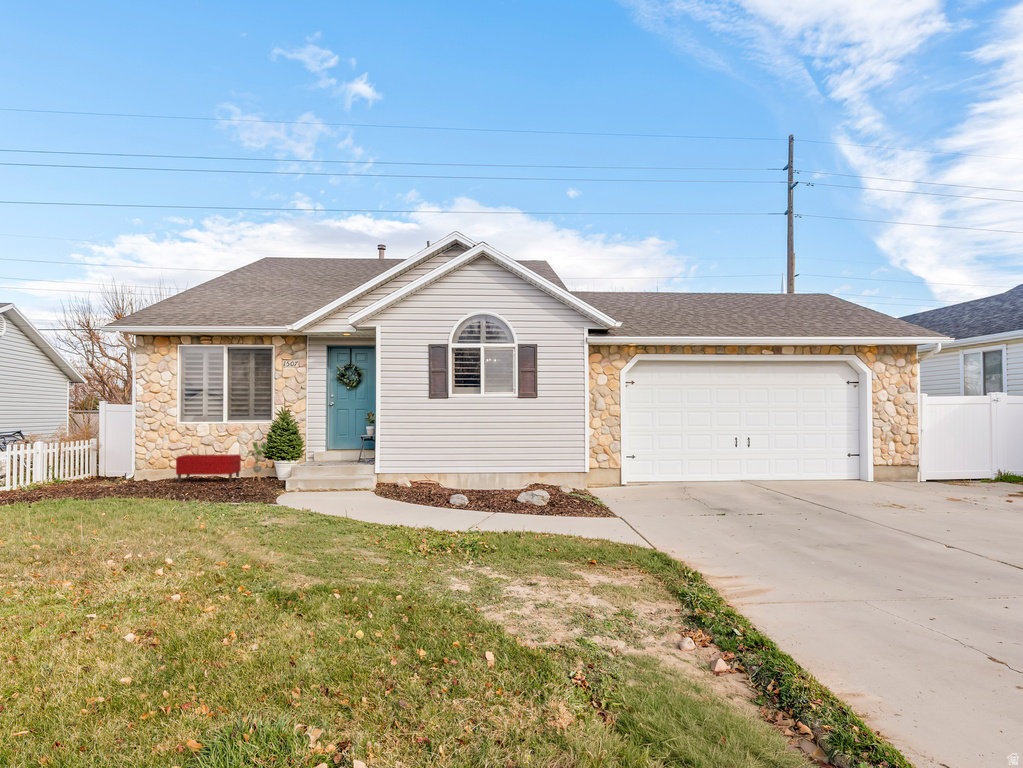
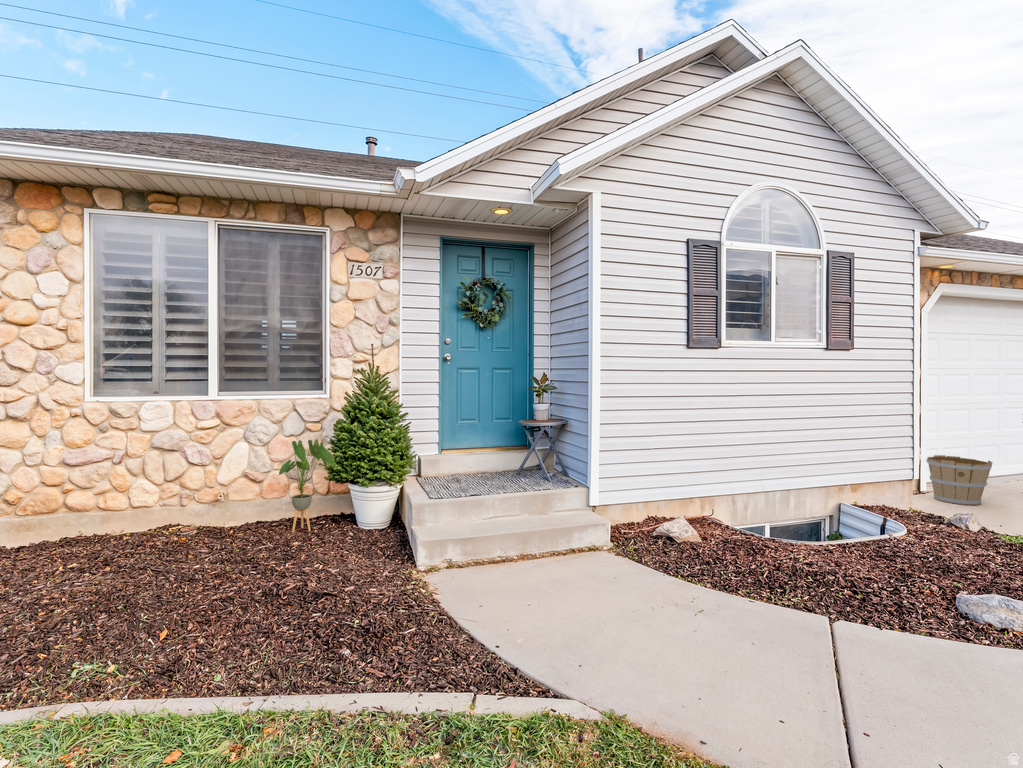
bench: present [176,455,241,482] -> none [87,469,254,551]
wooden bucket: none [606,459,636,487] -> present [926,455,992,505]

